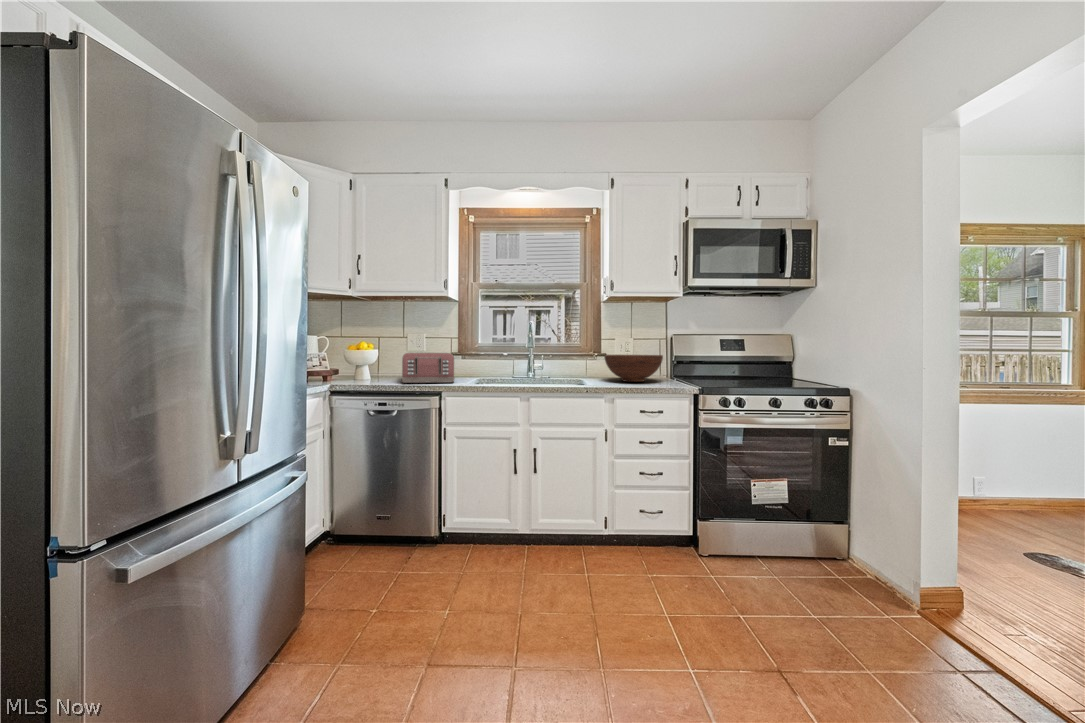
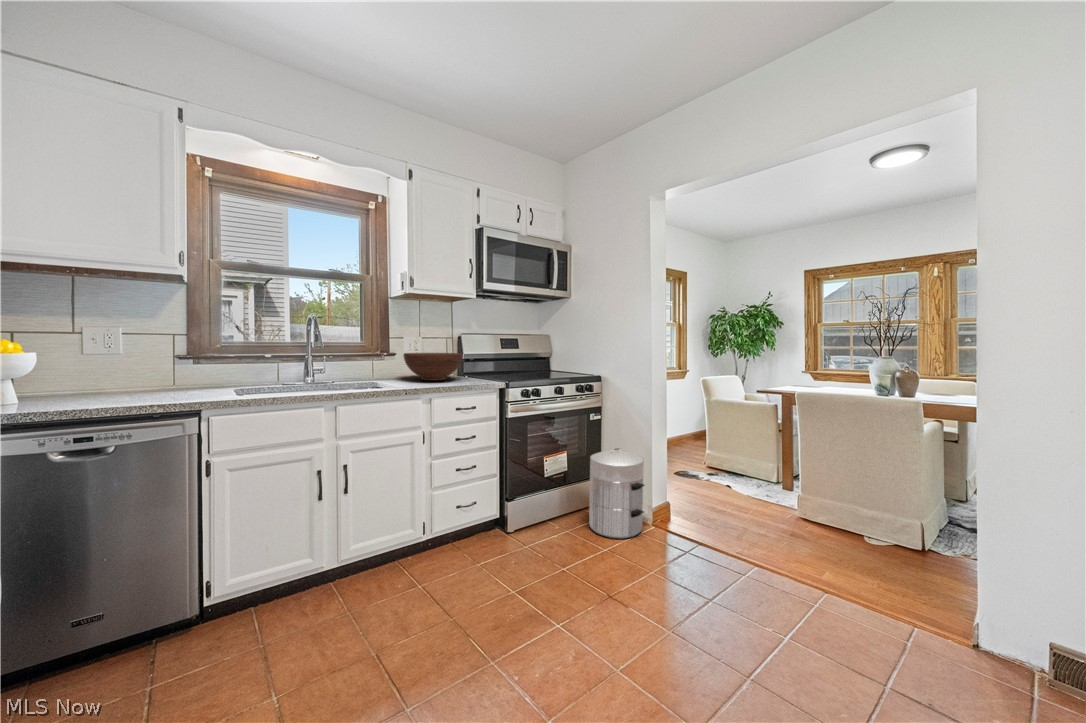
toaster: present [402,353,455,383] -> none [106,353,214,401]
waste bin: none [803,477,883,596] -> present [589,448,645,539]

